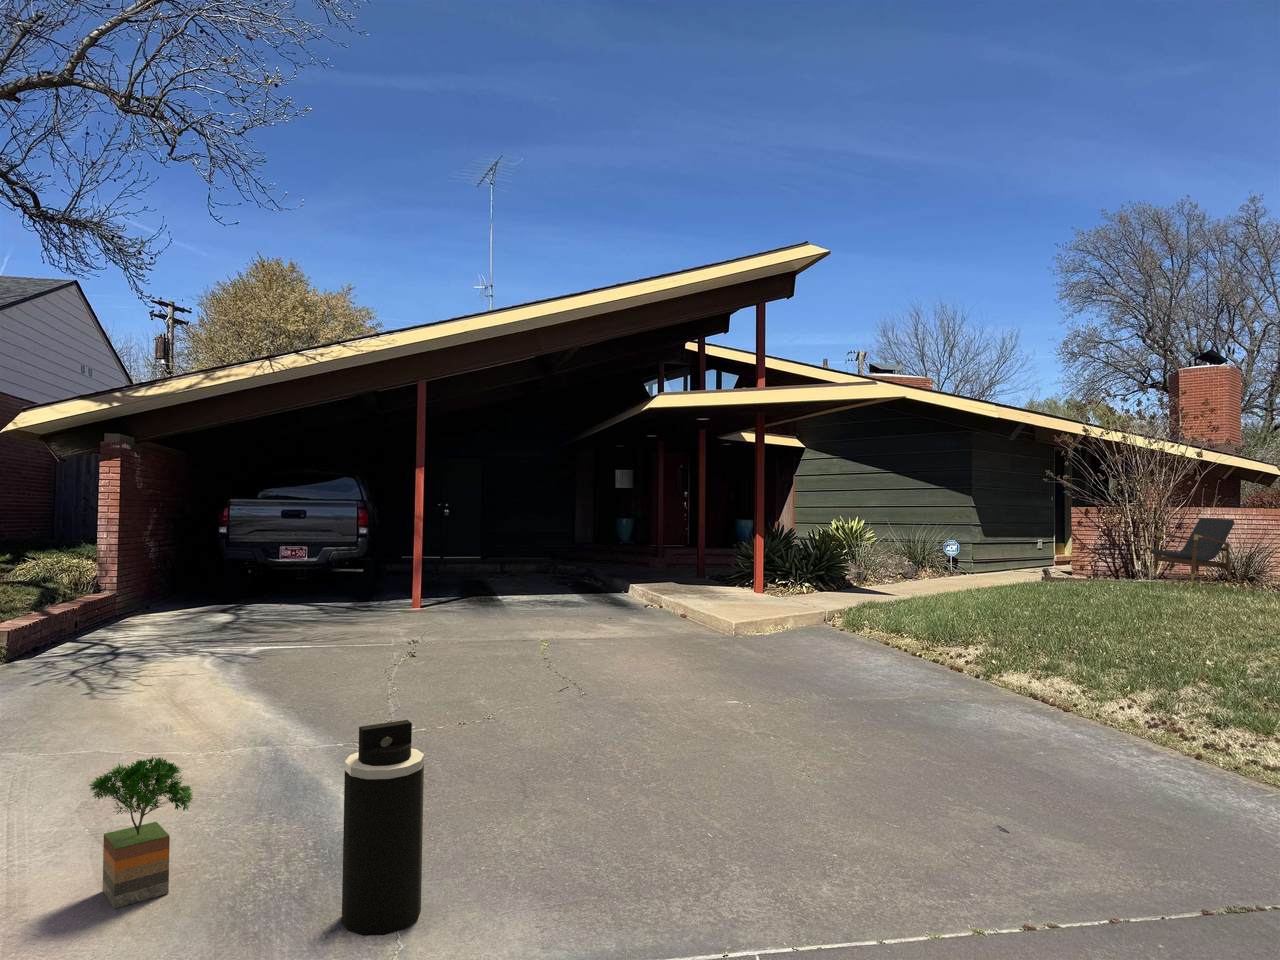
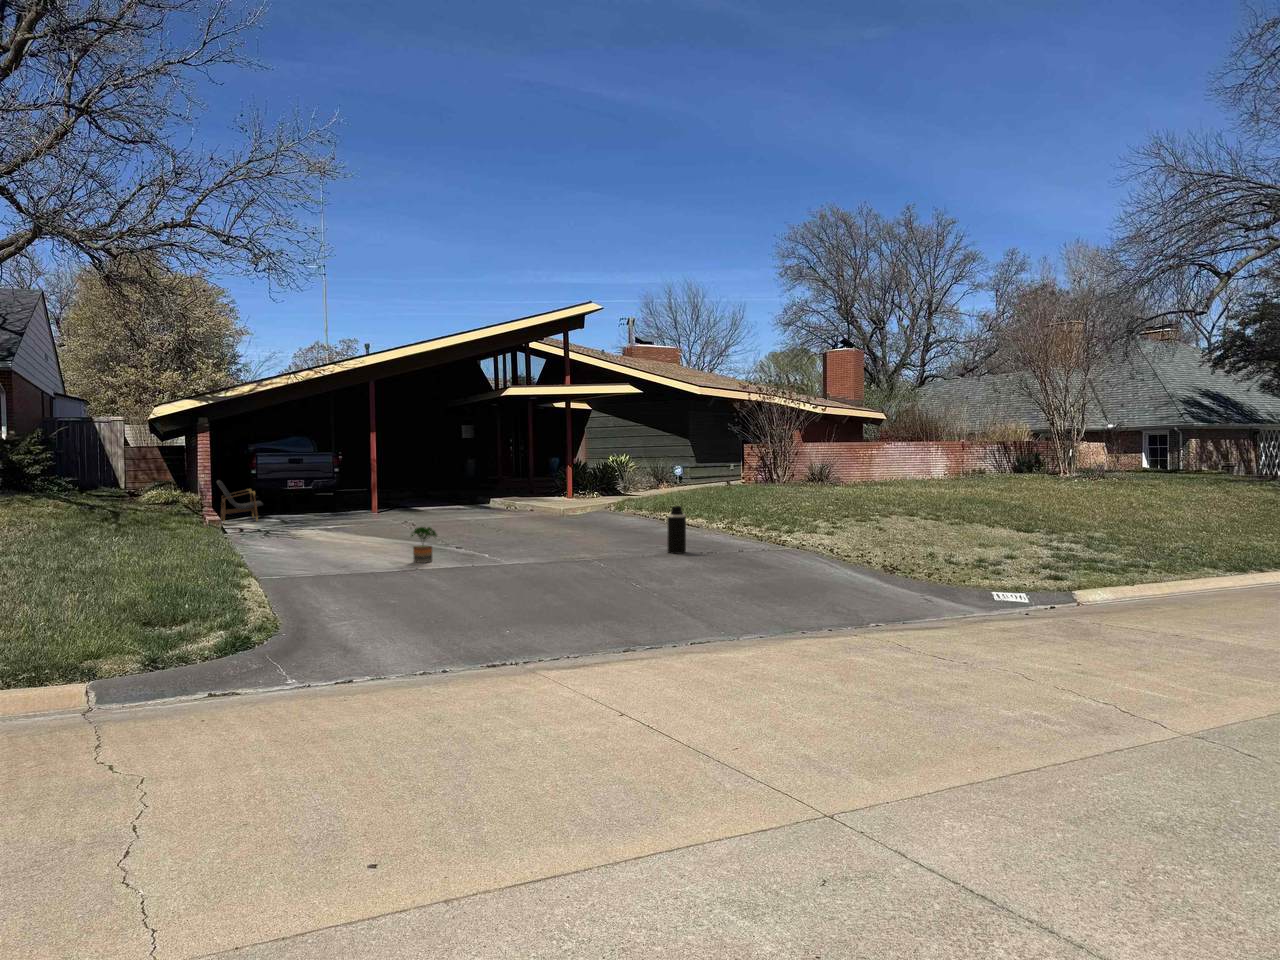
lounge chair: present [1150,518,1234,581] -> present [217,480,263,522]
trash can: present [342,720,424,936] -> present [667,506,686,554]

